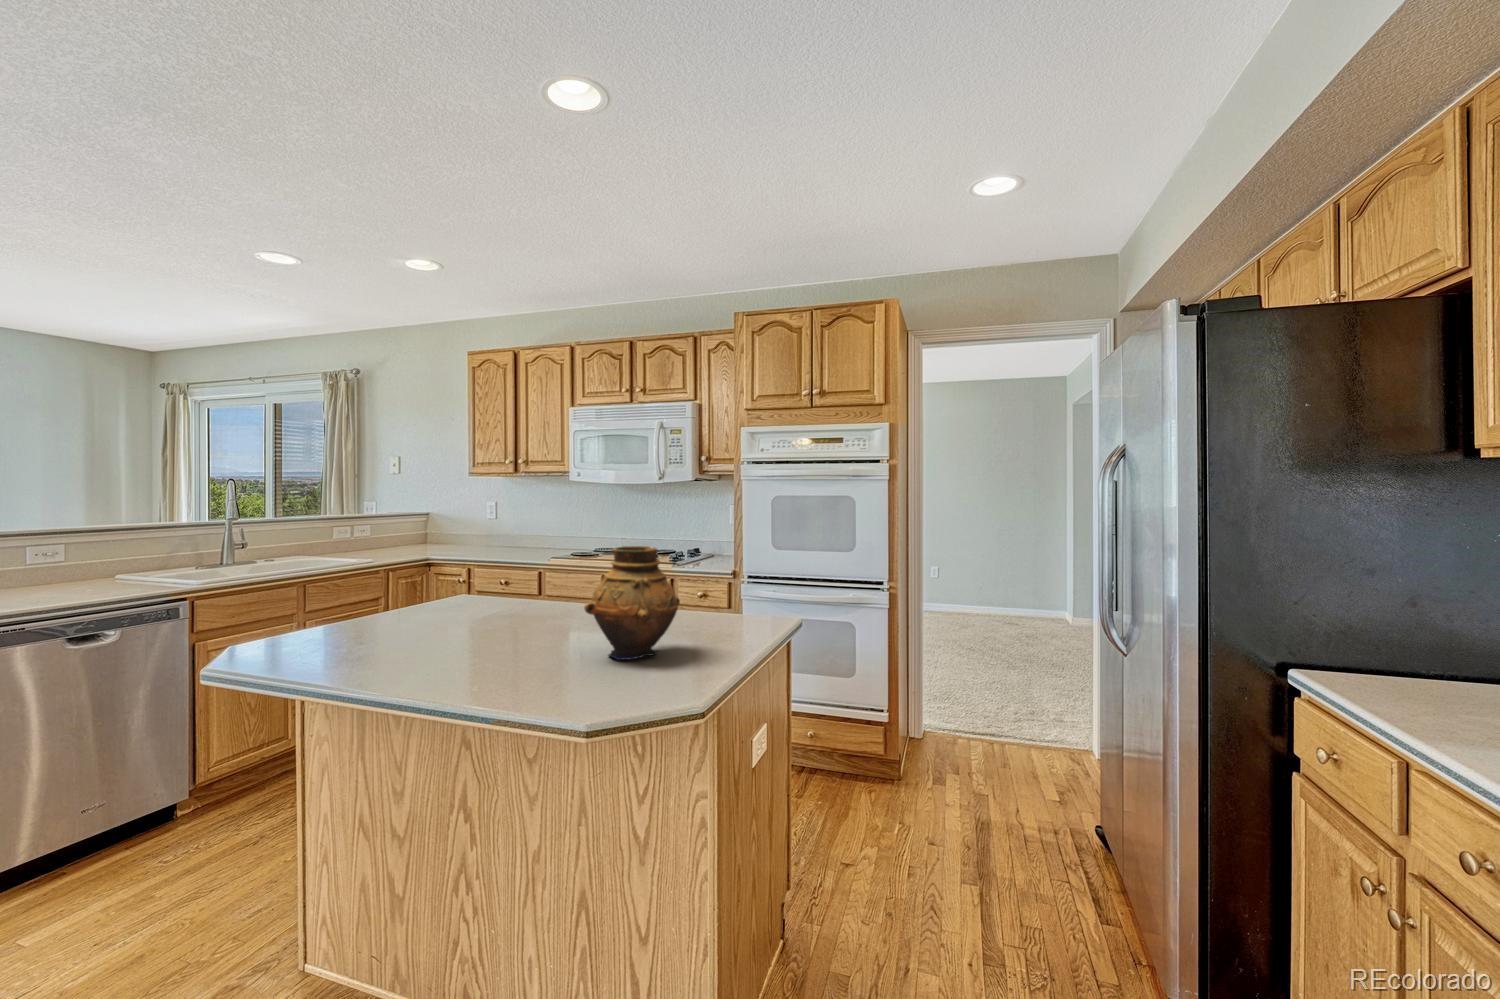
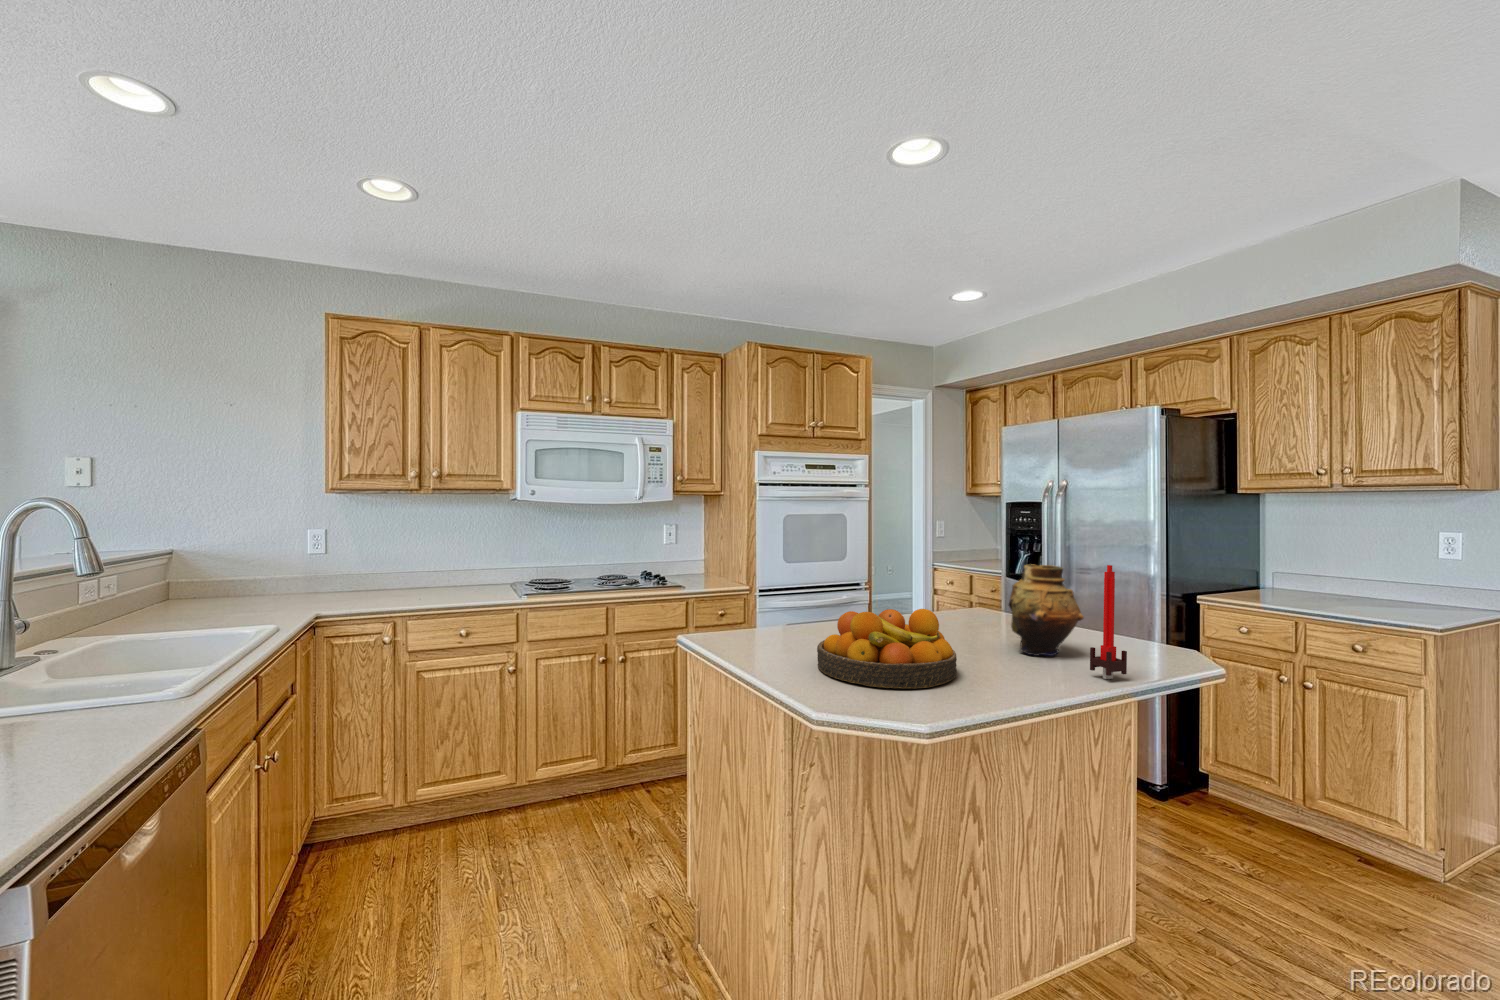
candle: none [530,543,572,690] -> present [1090,565,1127,679]
fruit bowl: none [347,580,509,659] -> present [817,609,957,689]

